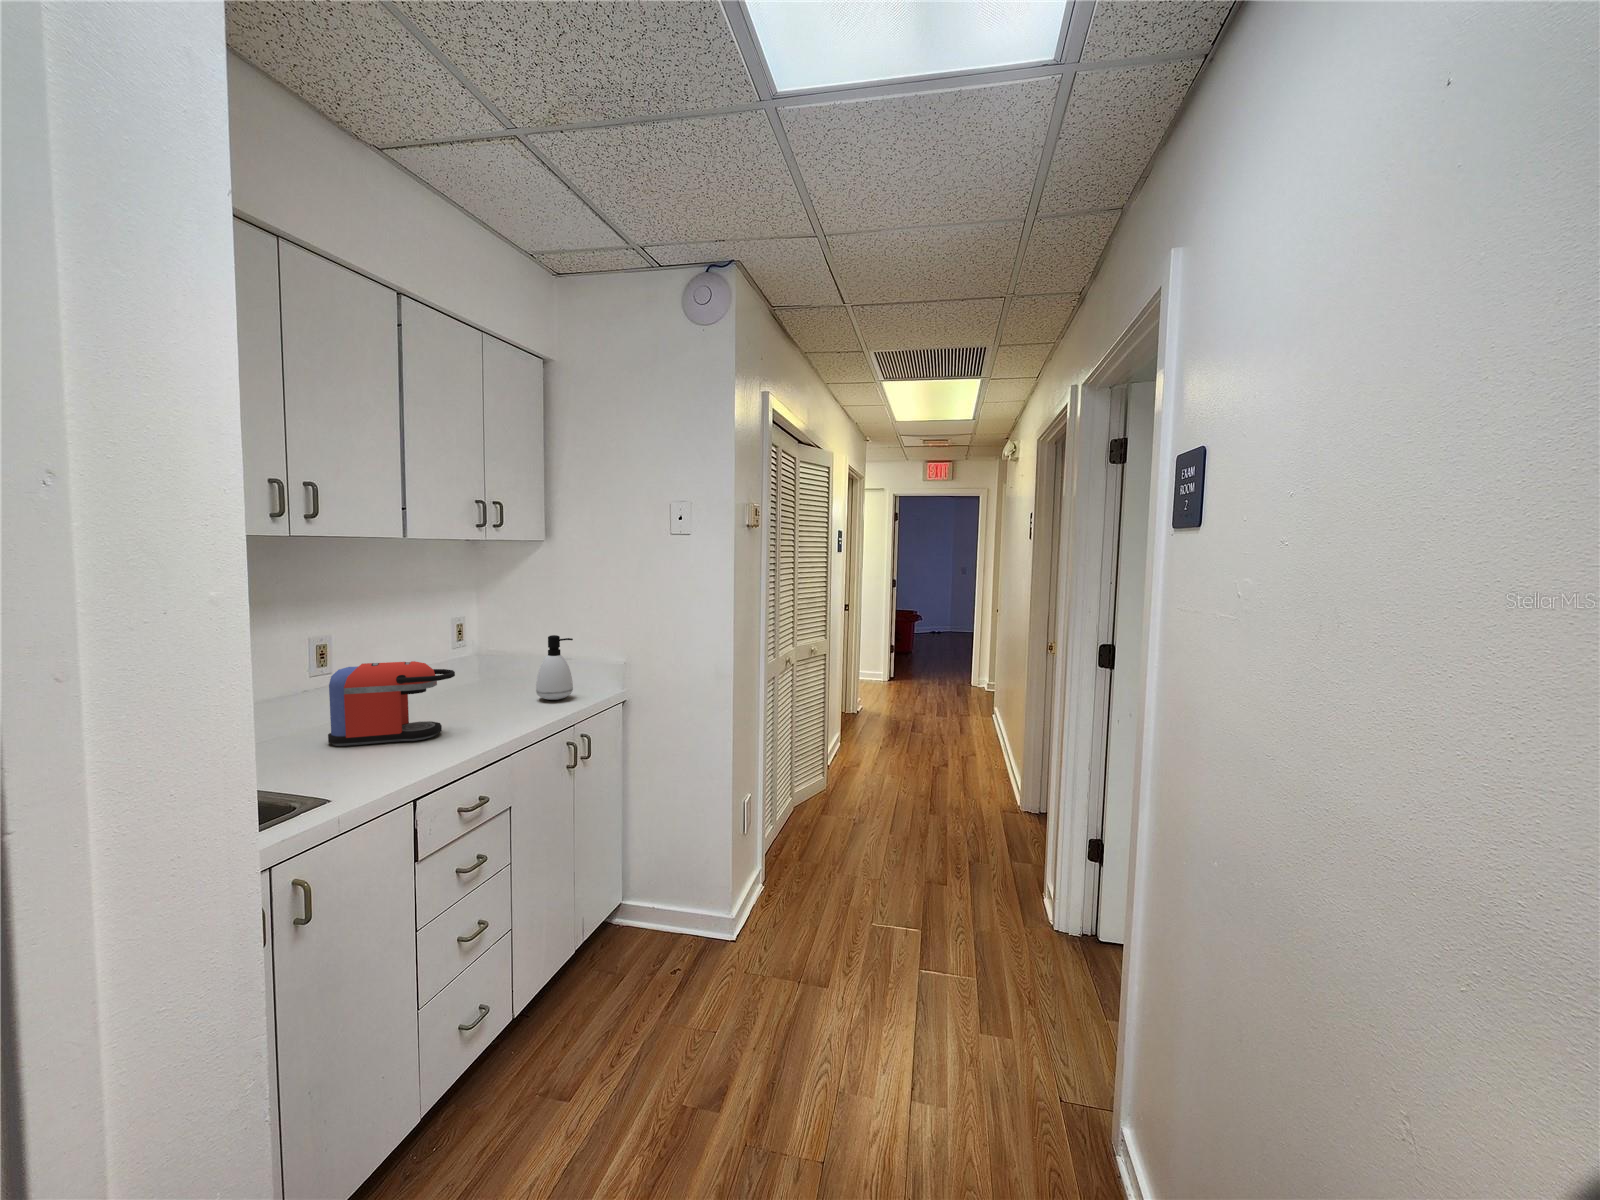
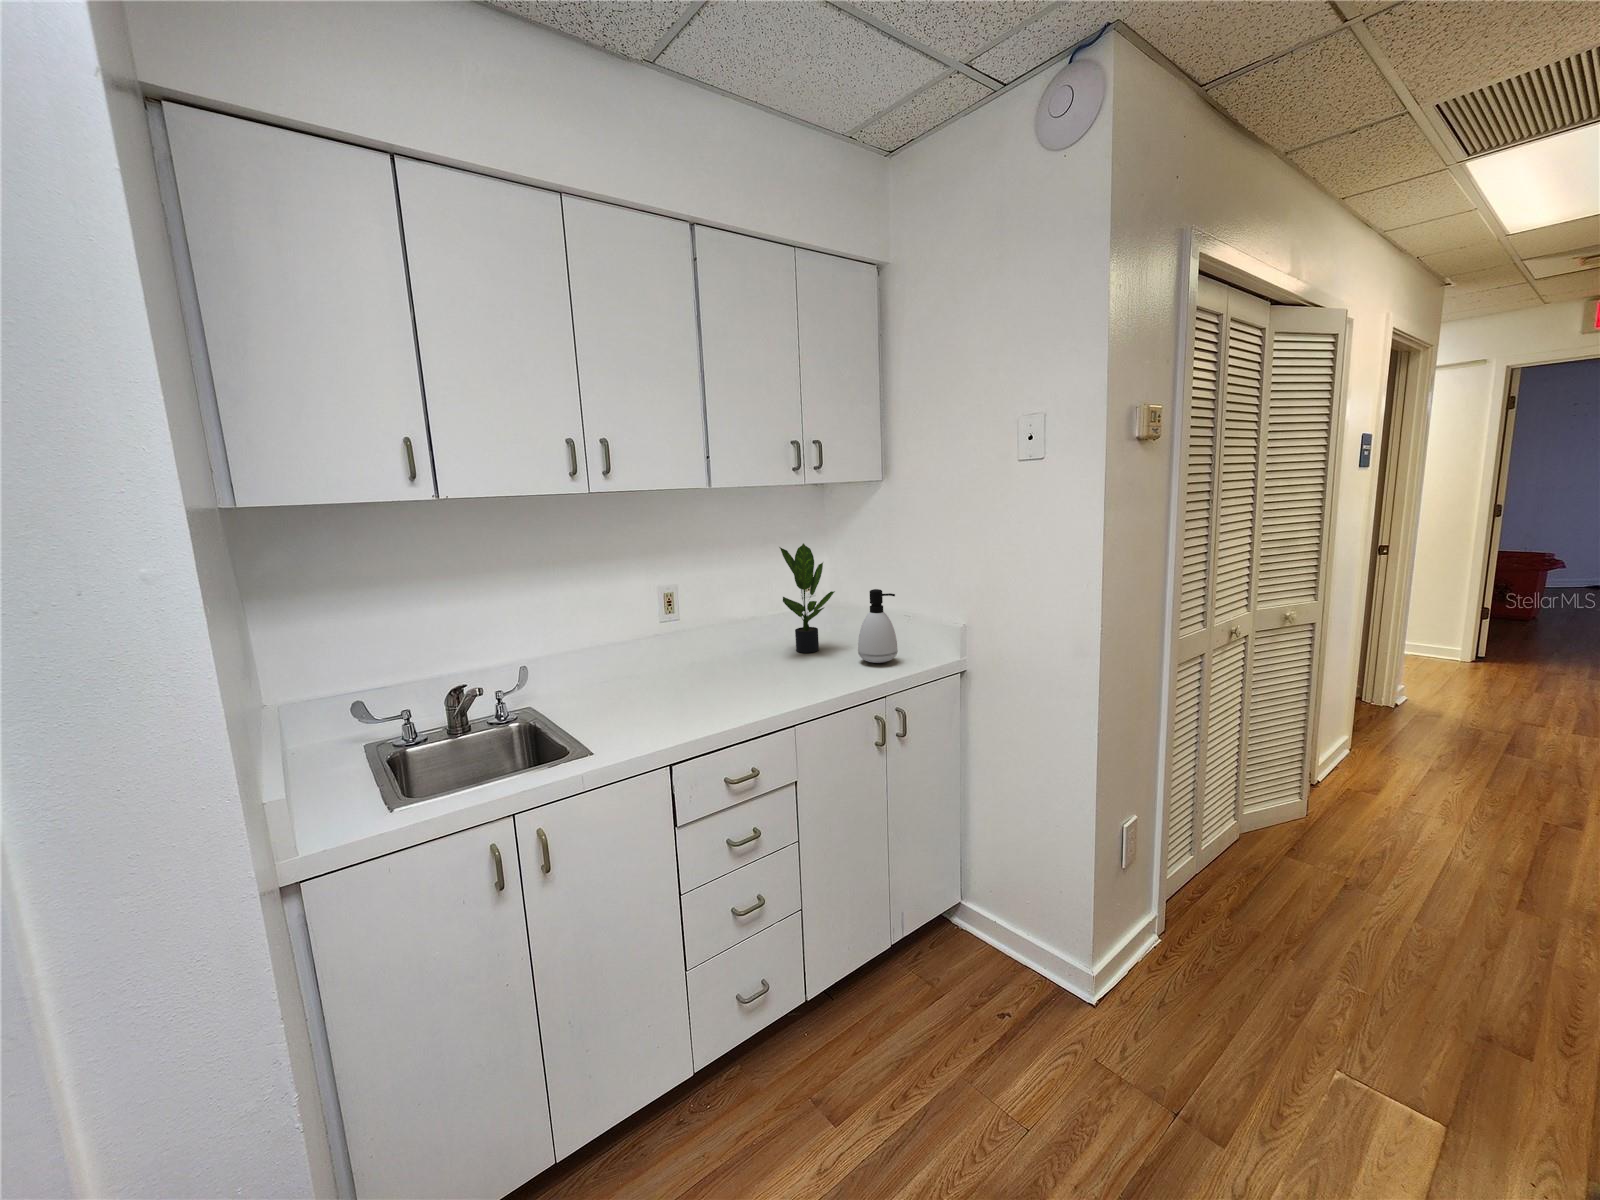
potted plant: none [449,595,506,700] -> present [779,543,835,653]
coffee maker: present [328,661,455,746] -> none [651,614,753,696]

